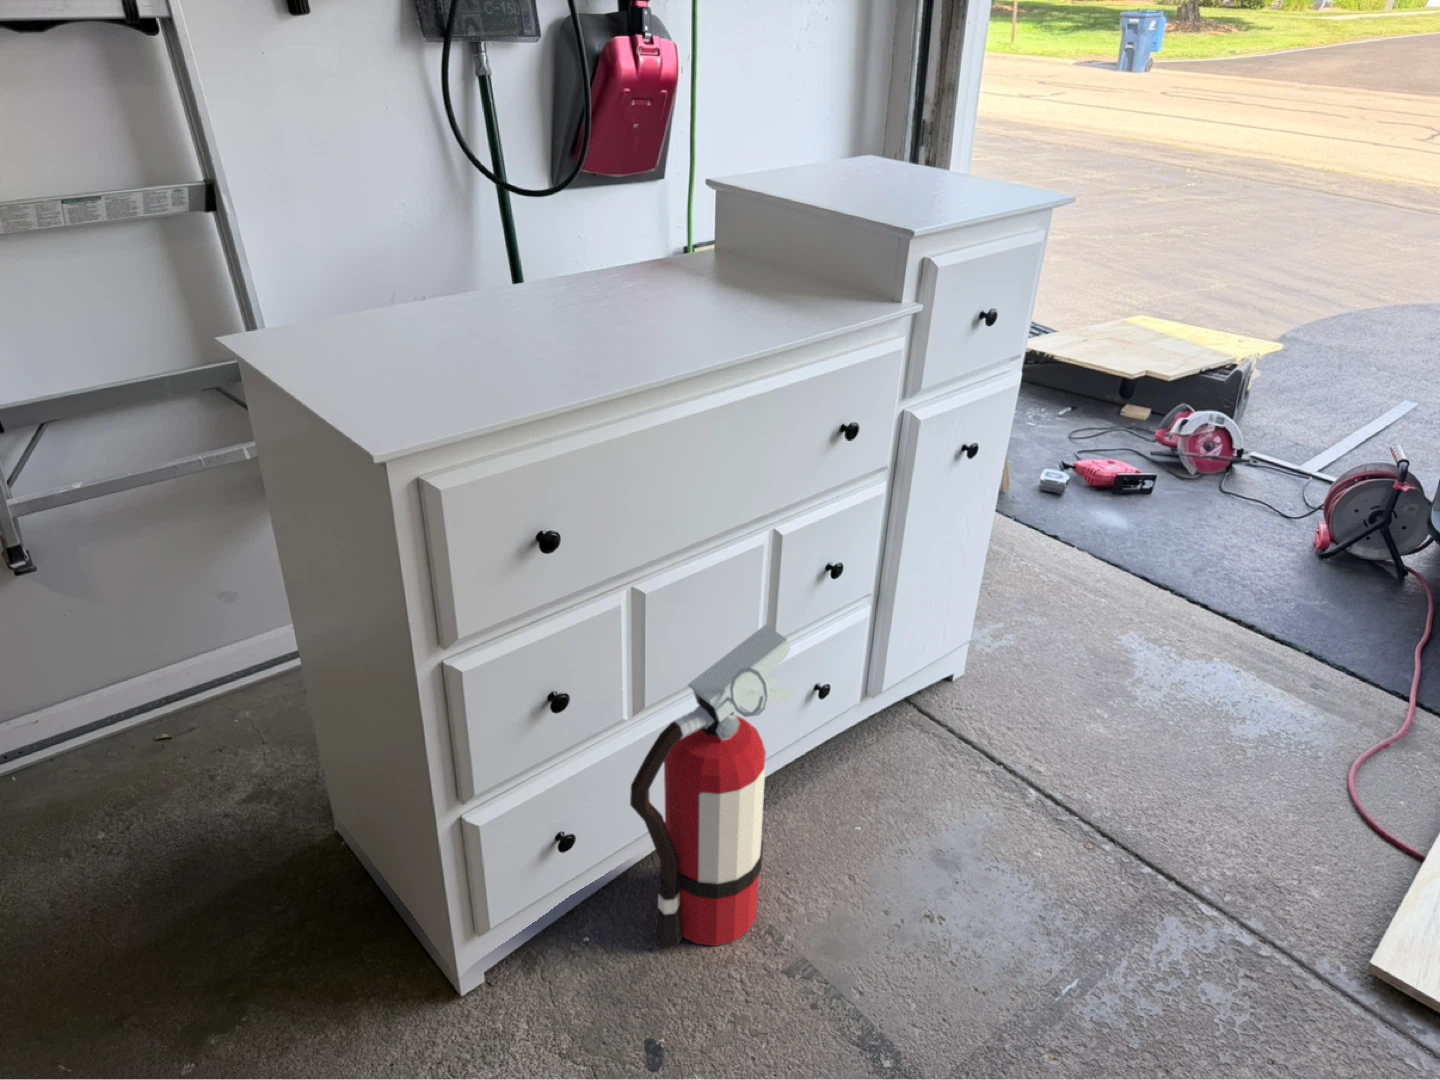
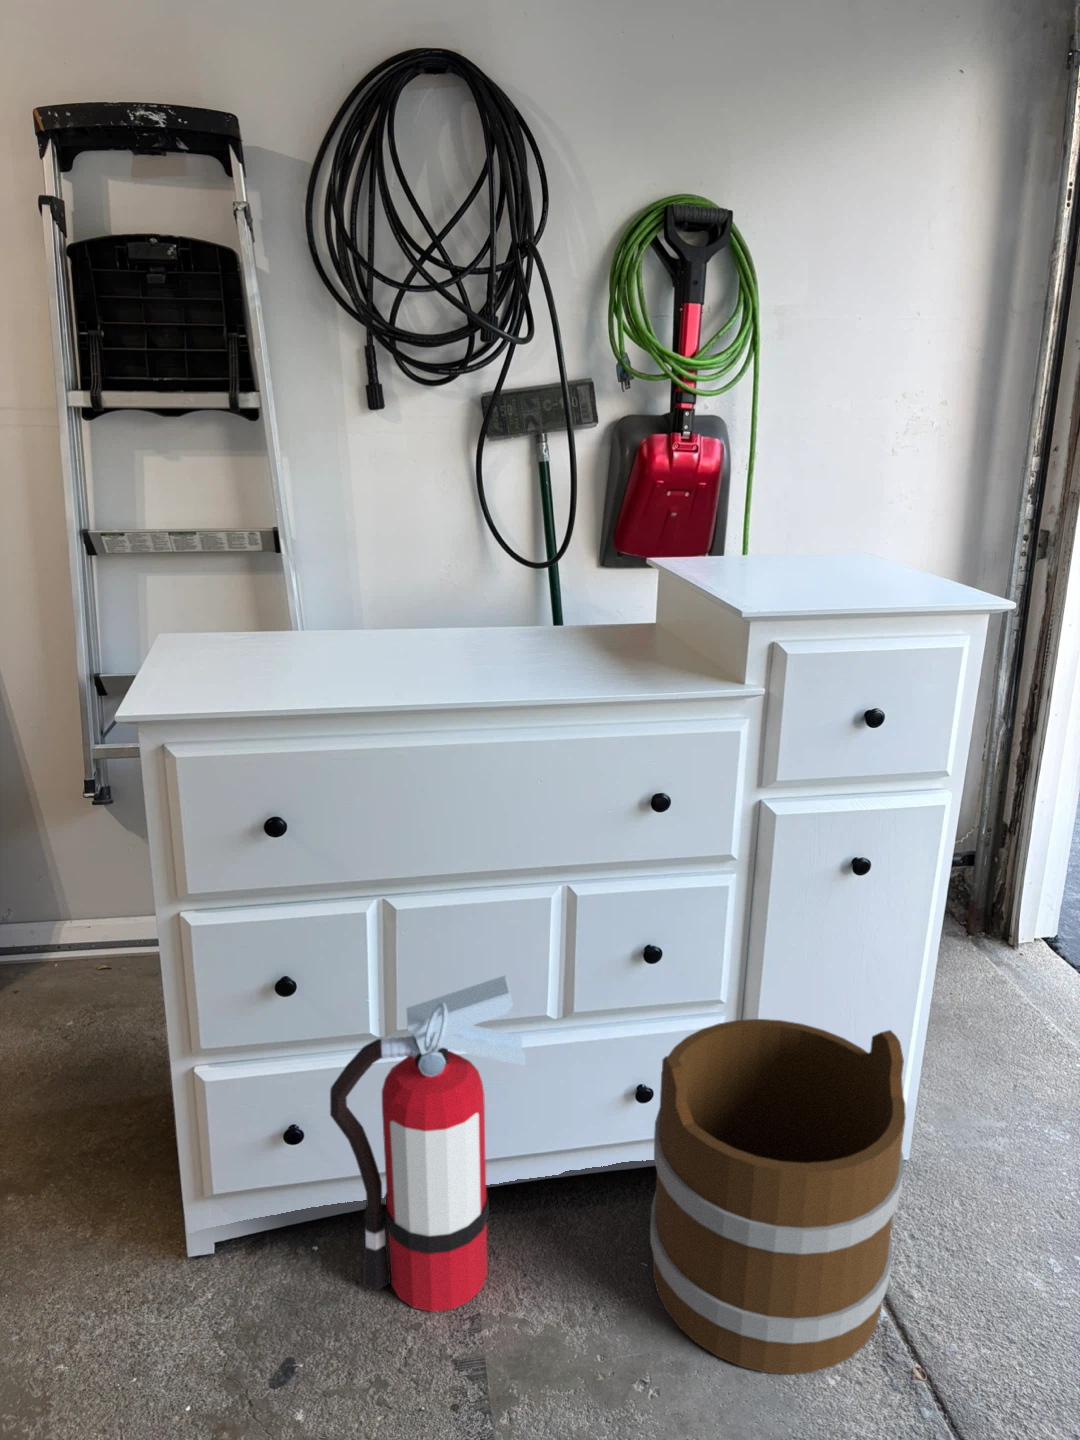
bucket: none [854,578,1080,872] -> present [650,1019,906,1374]

